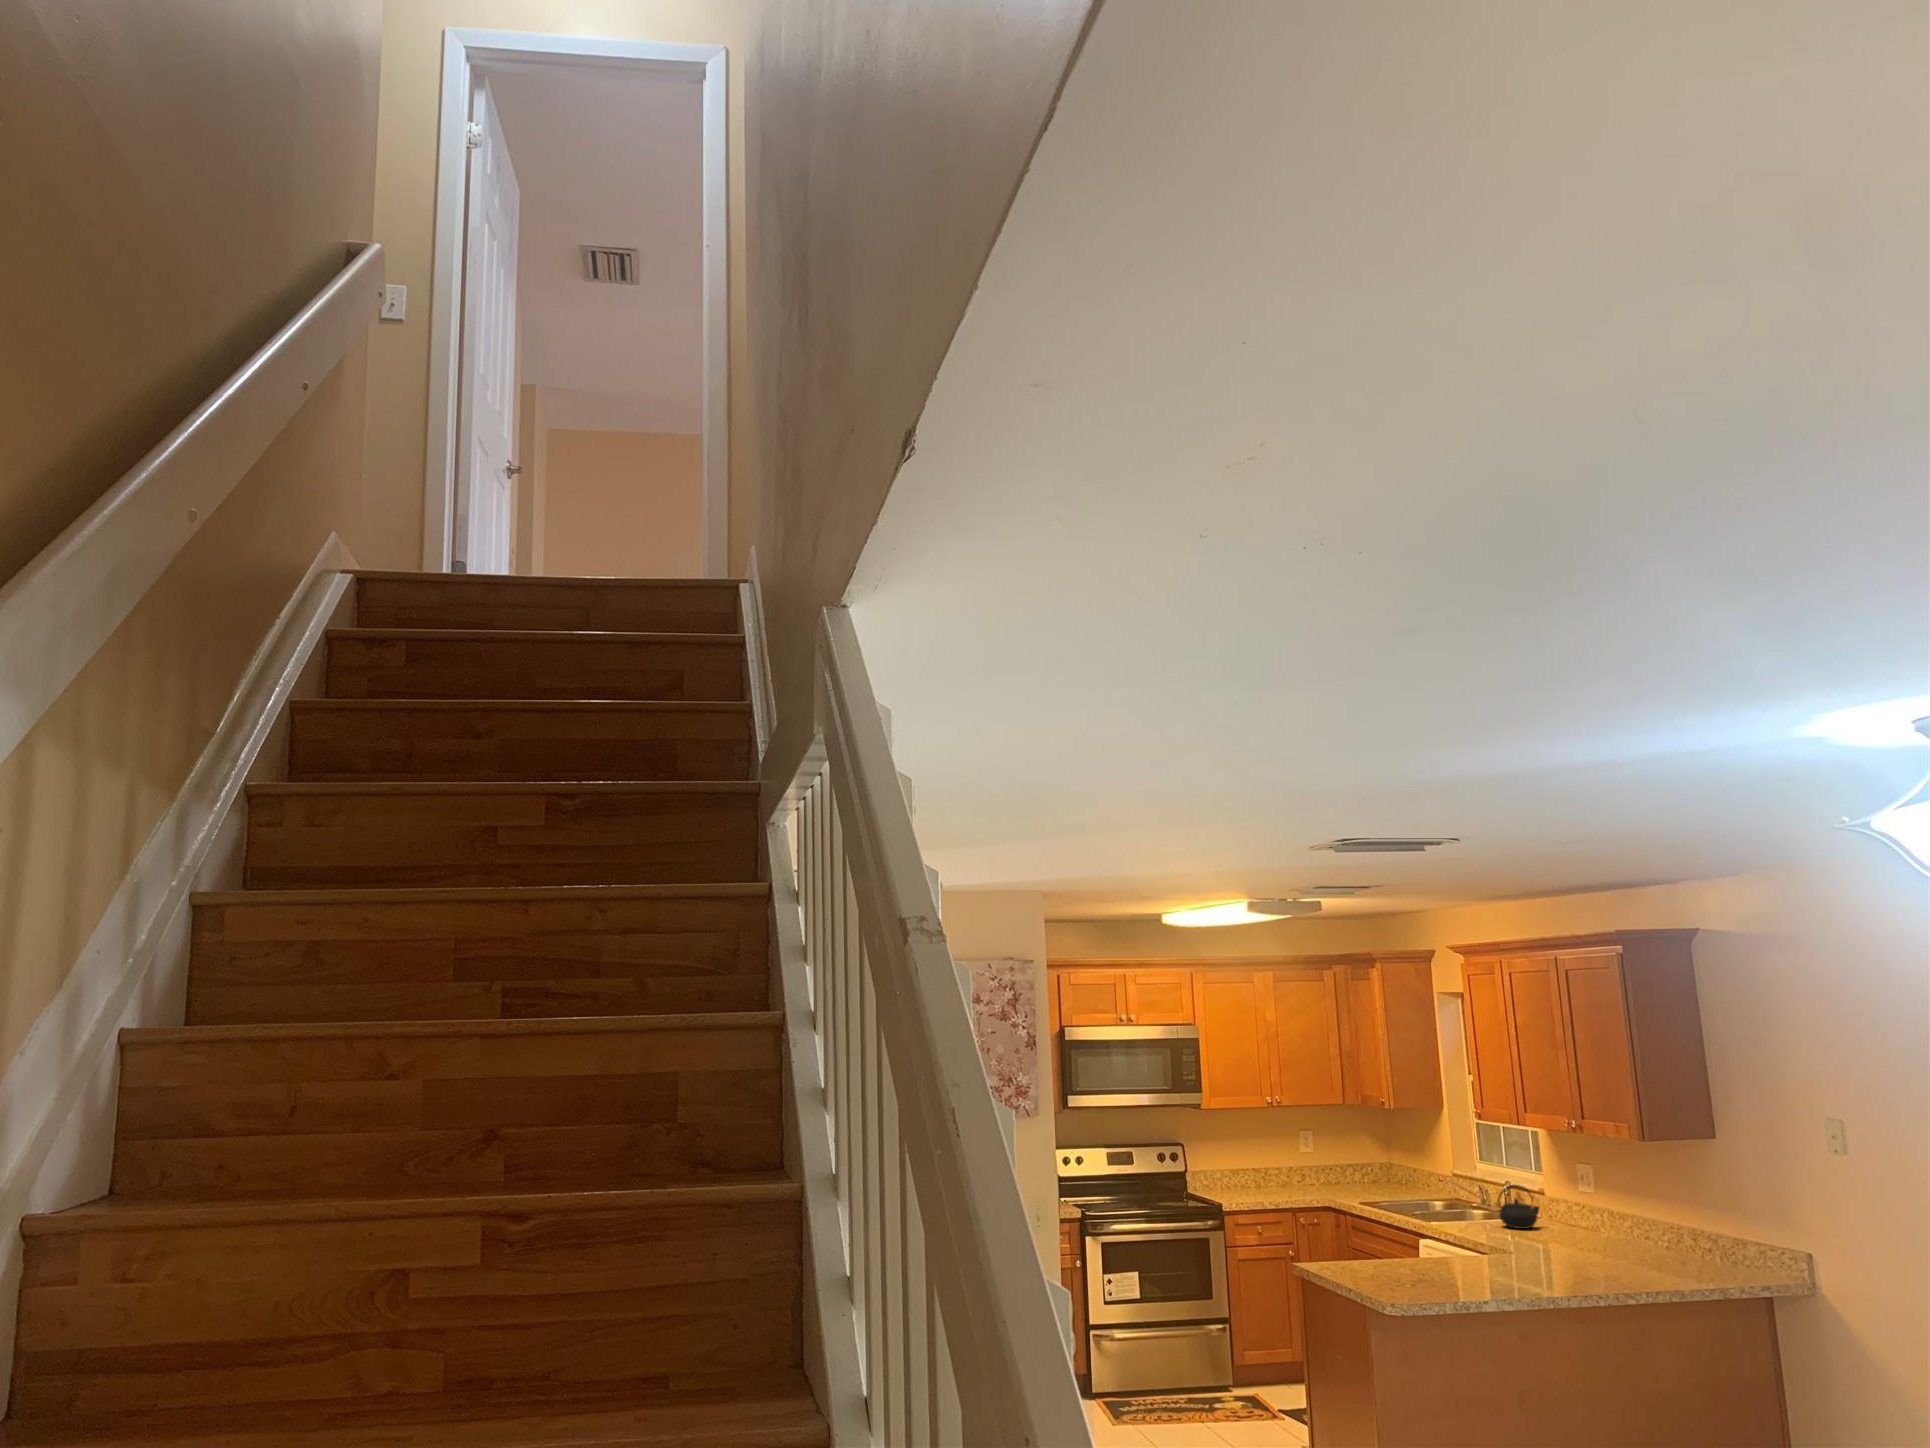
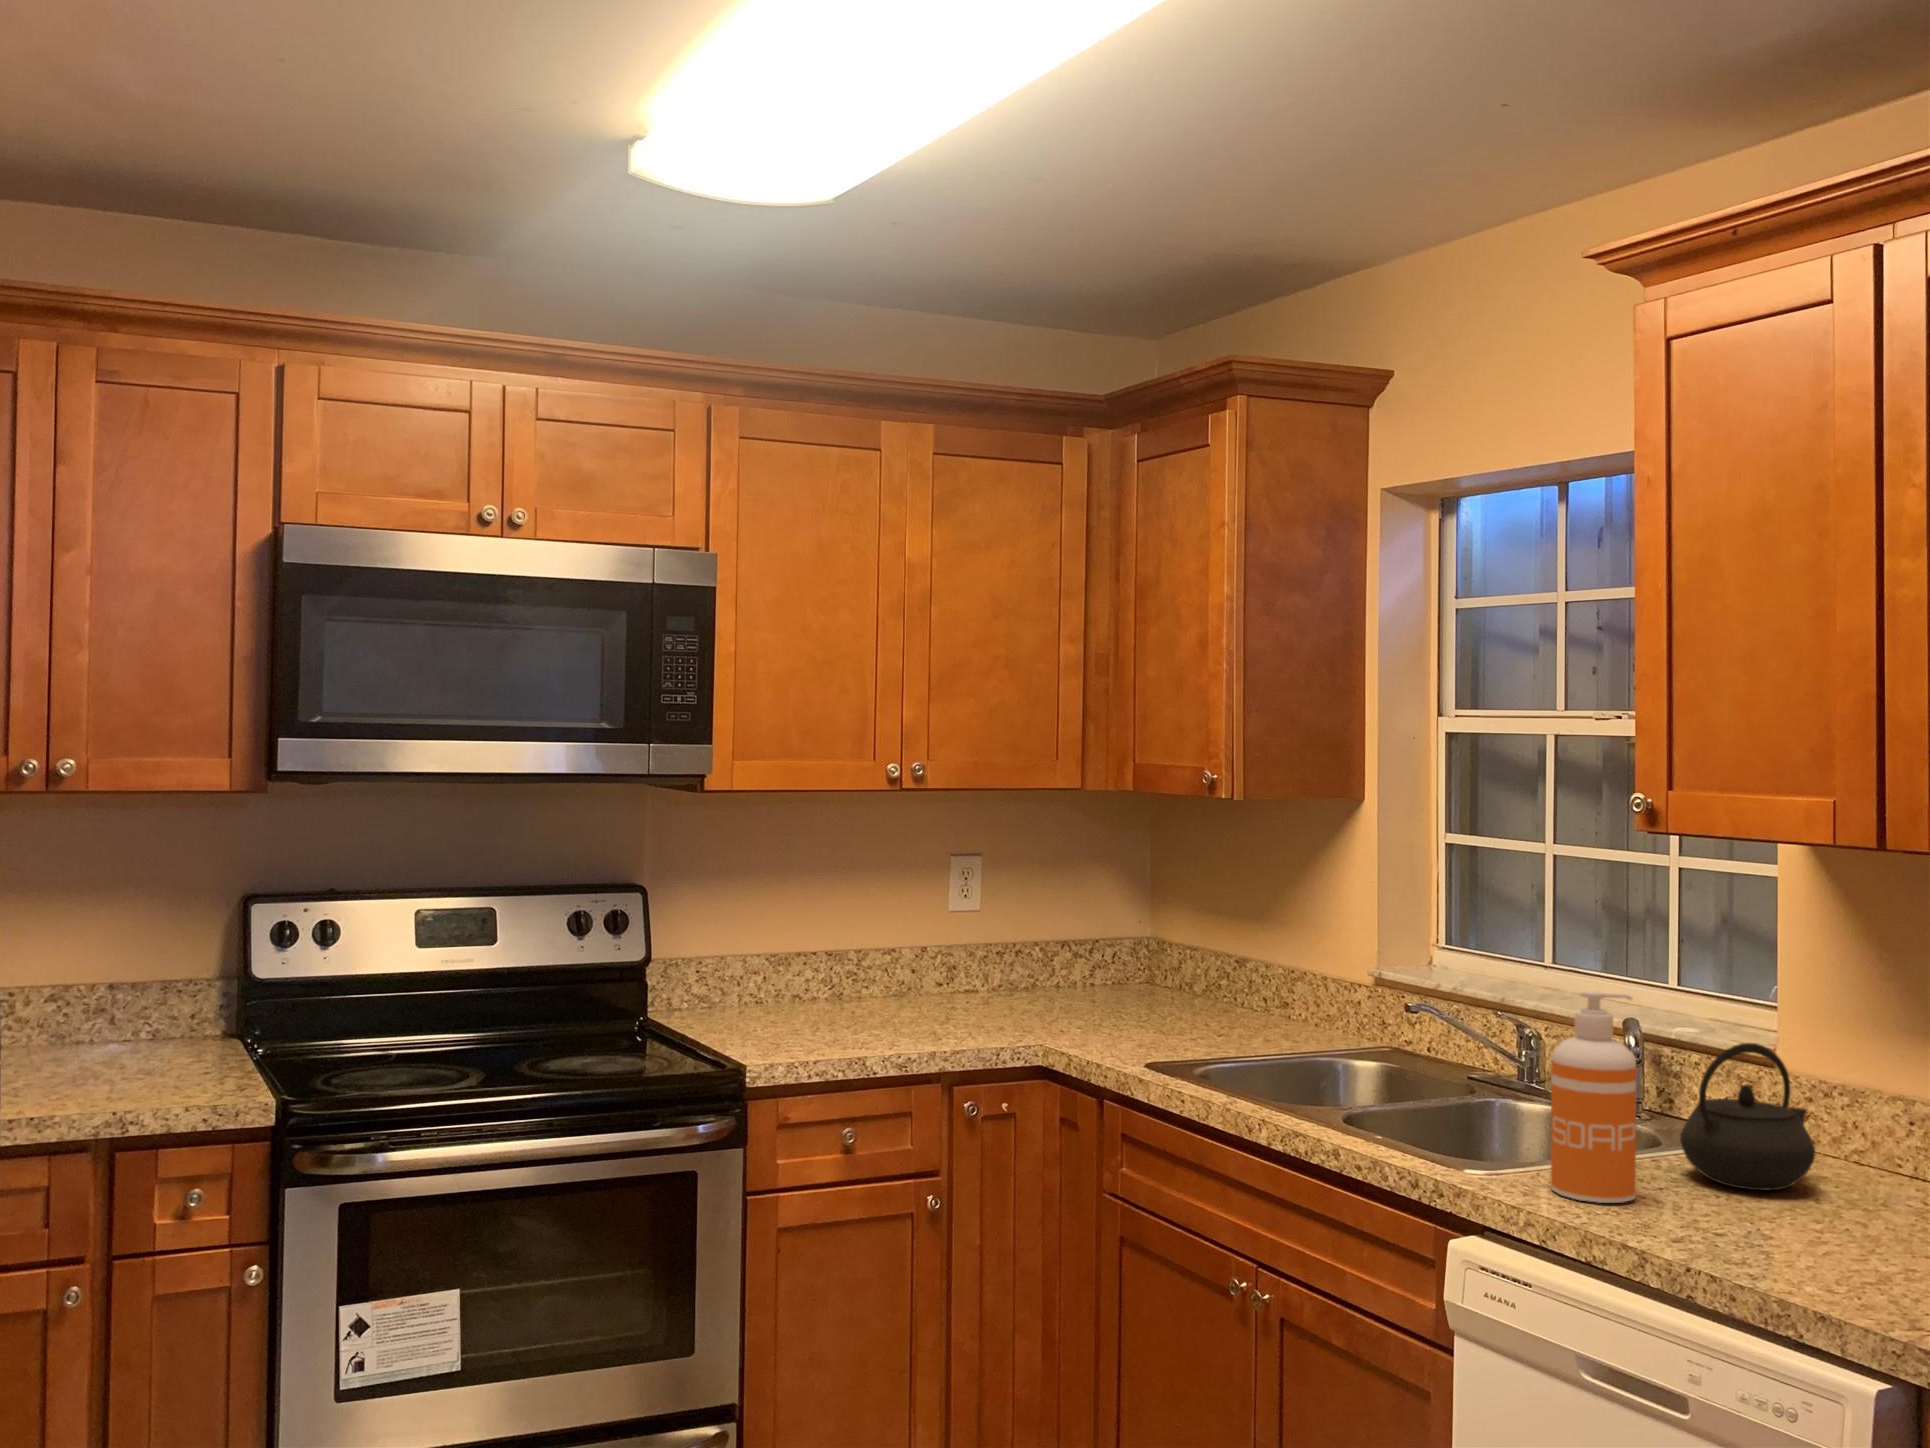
soap dispenser: none [1449,1168,1477,1229] -> present [1551,991,1636,1203]

